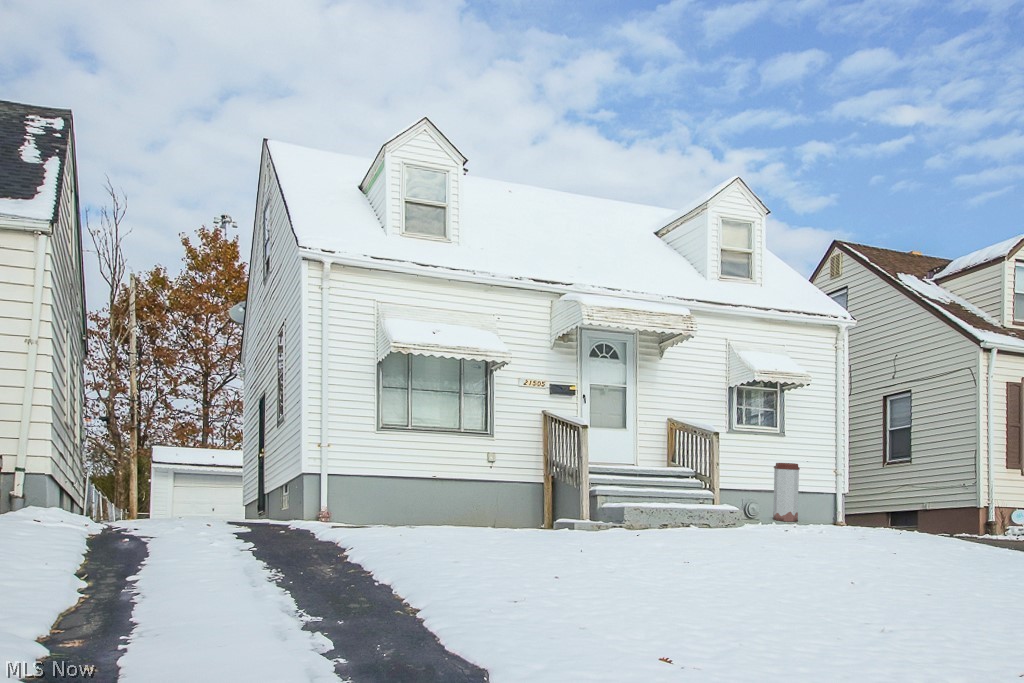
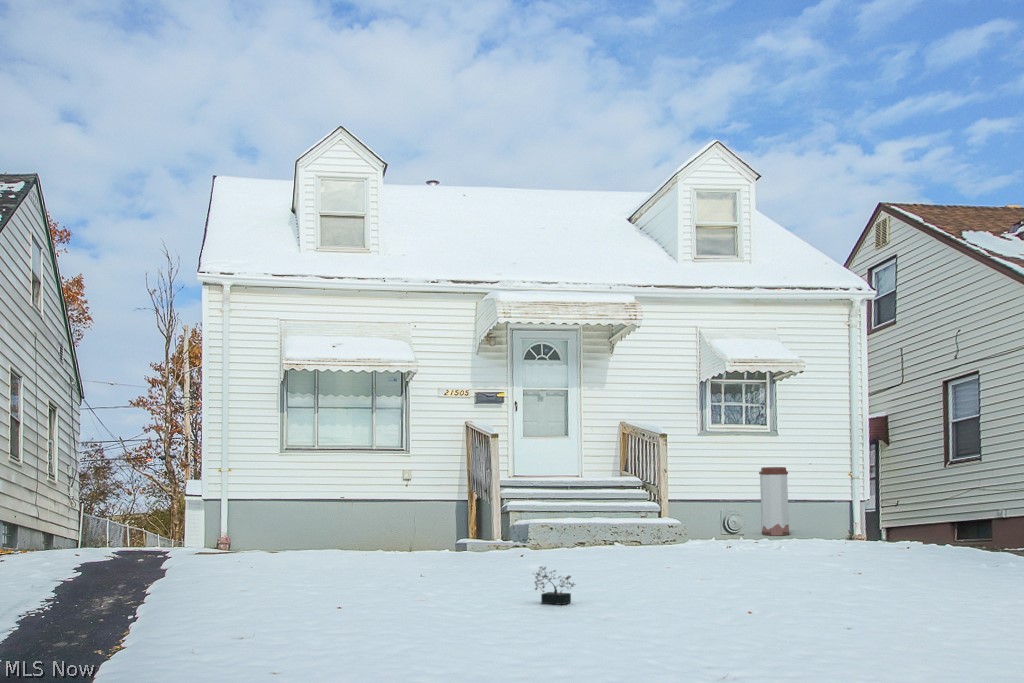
decorative plant: none [706,549,744,584] -> present [535,567,574,605]

